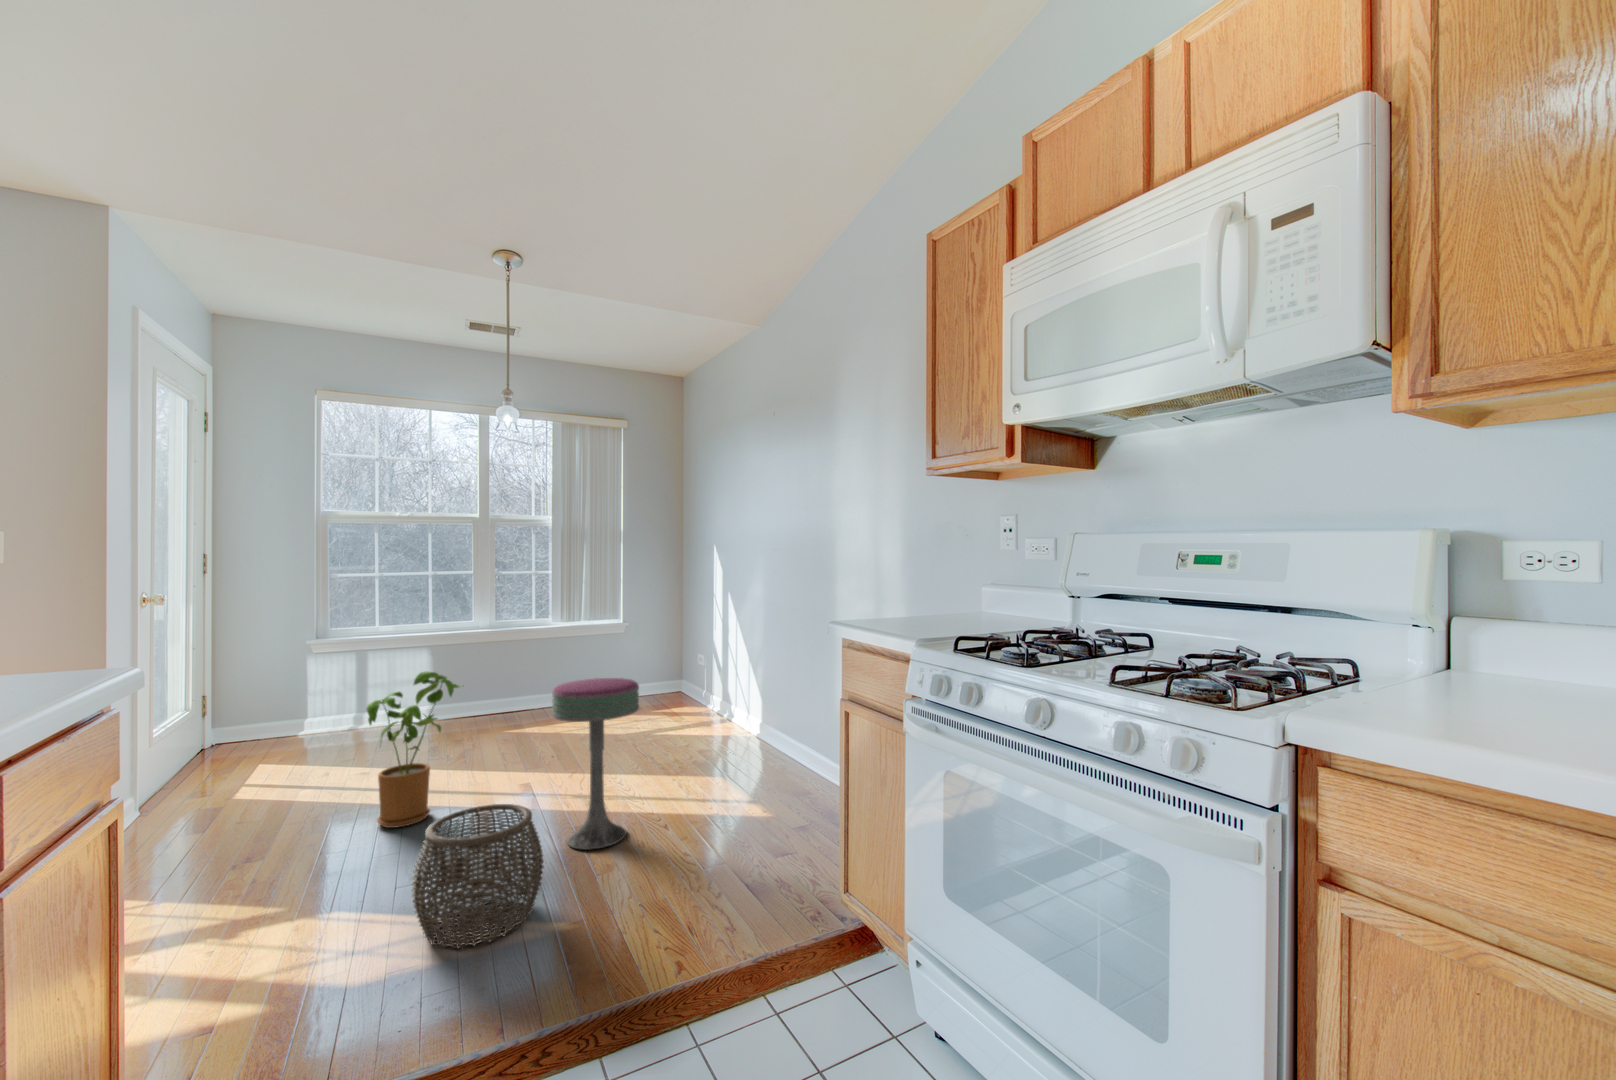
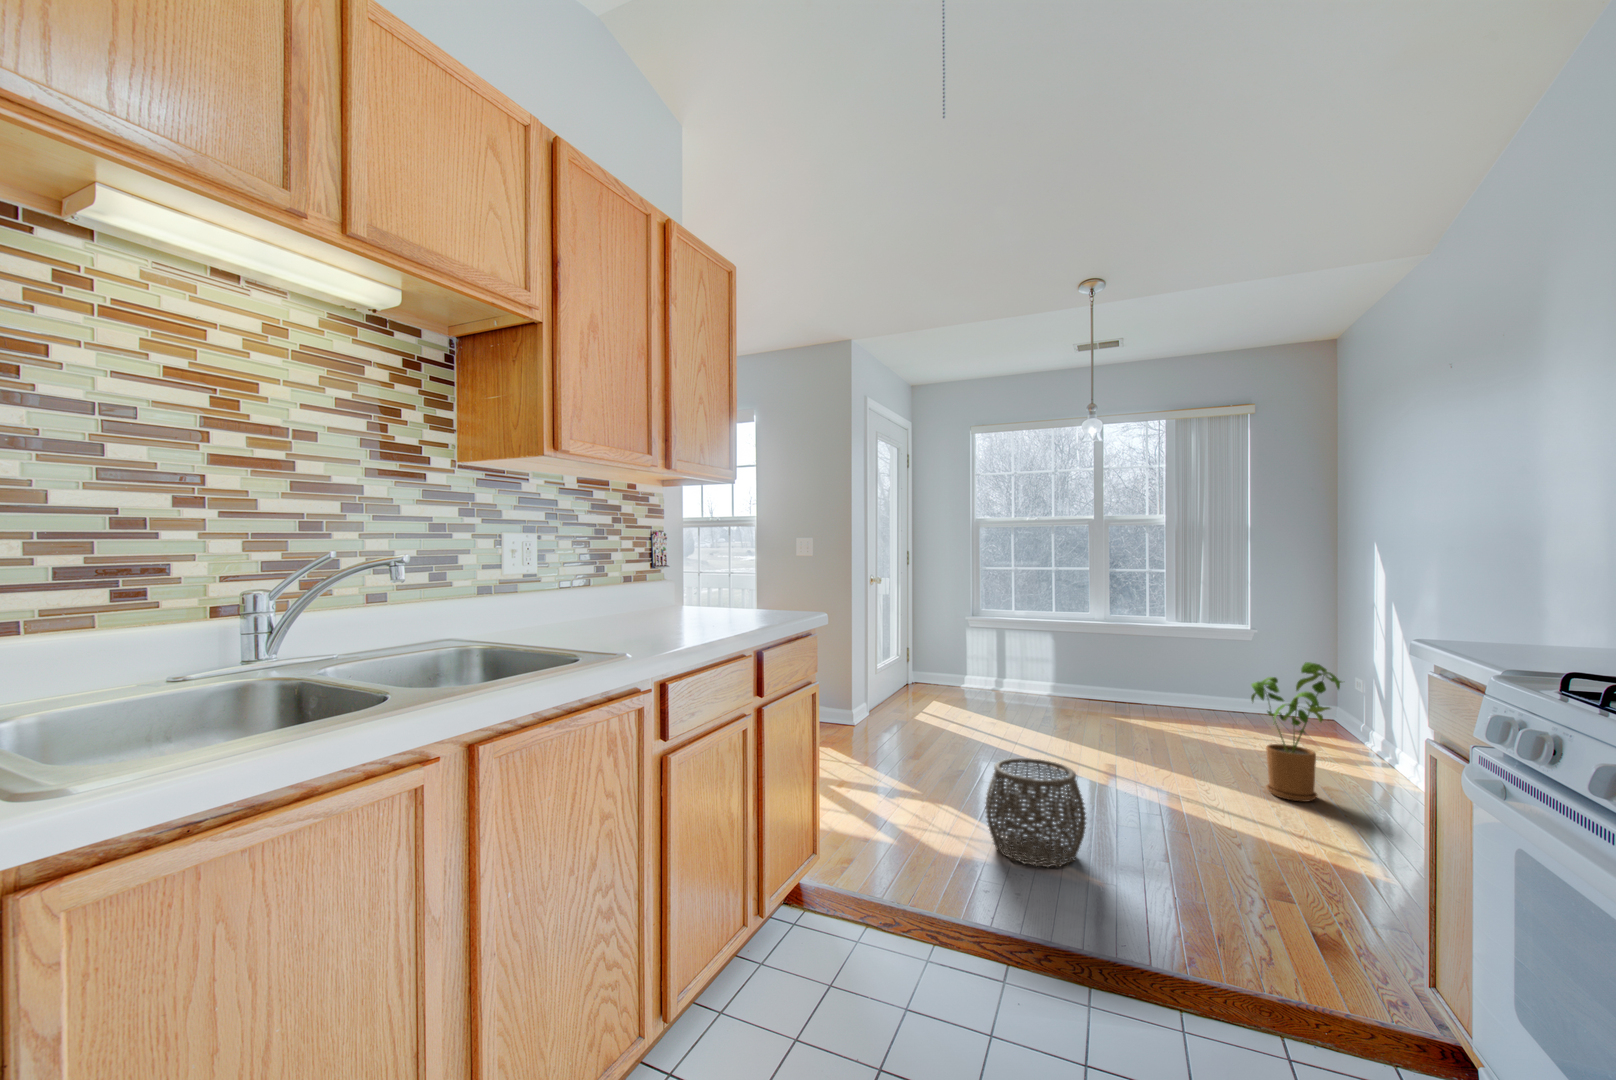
house plant: present [366,671,459,828] -> present [1251,662,1341,802]
bar stool: present [552,678,639,850] -> none [1113,673,1205,841]

